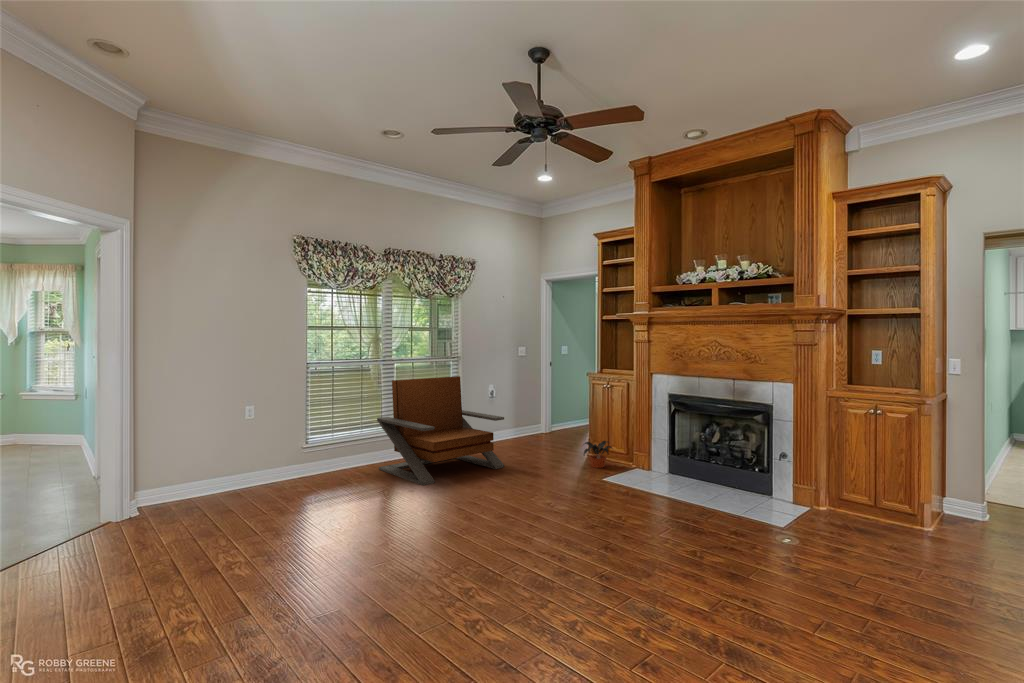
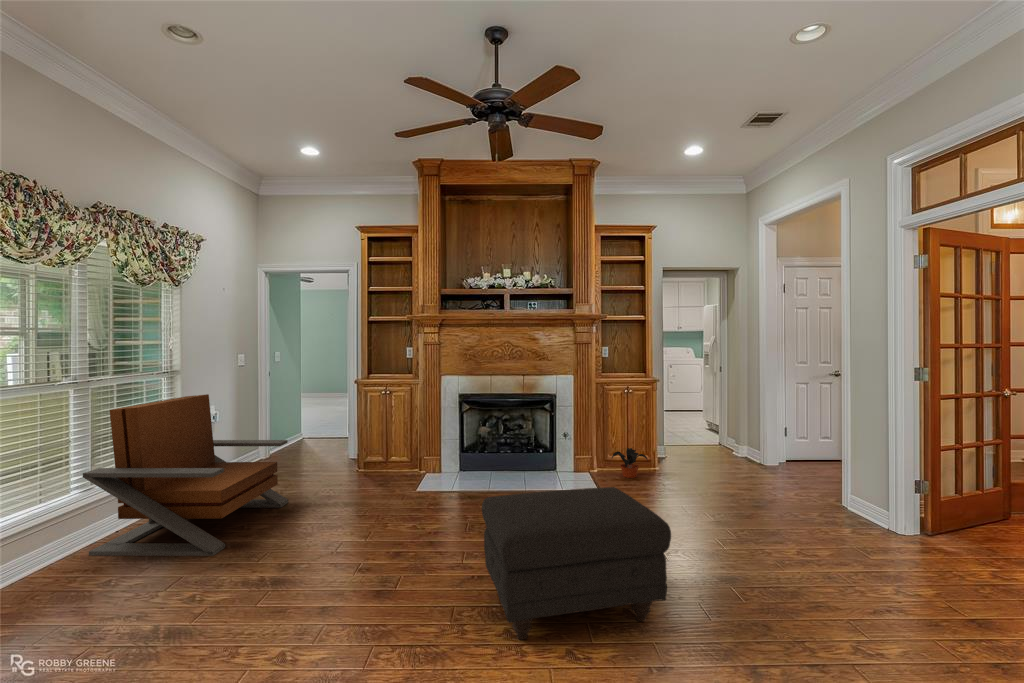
potted plant: present [584,441,612,468] -> present [612,448,647,478]
ottoman: none [471,475,655,623] -> present [482,487,671,639]

